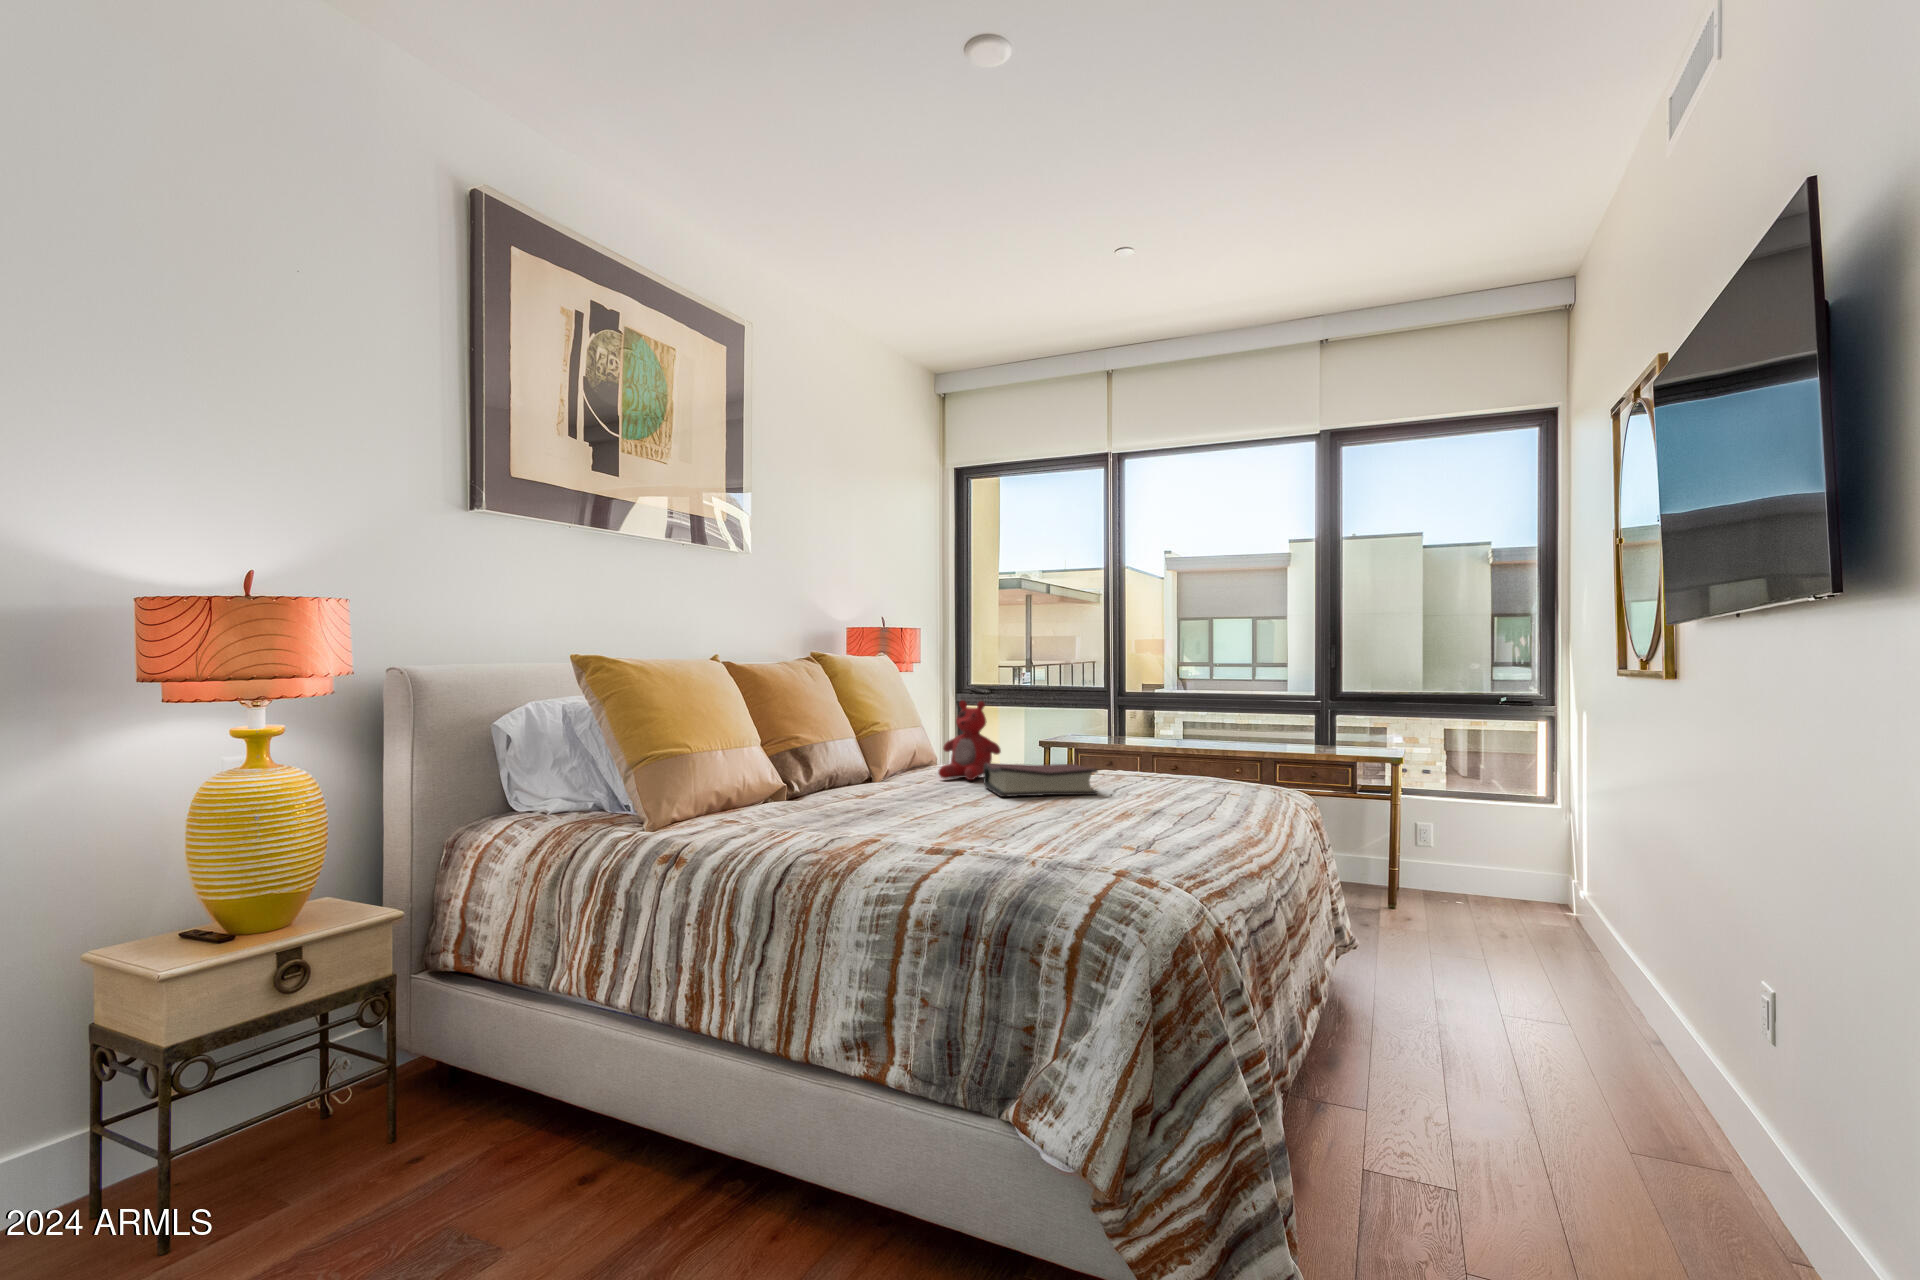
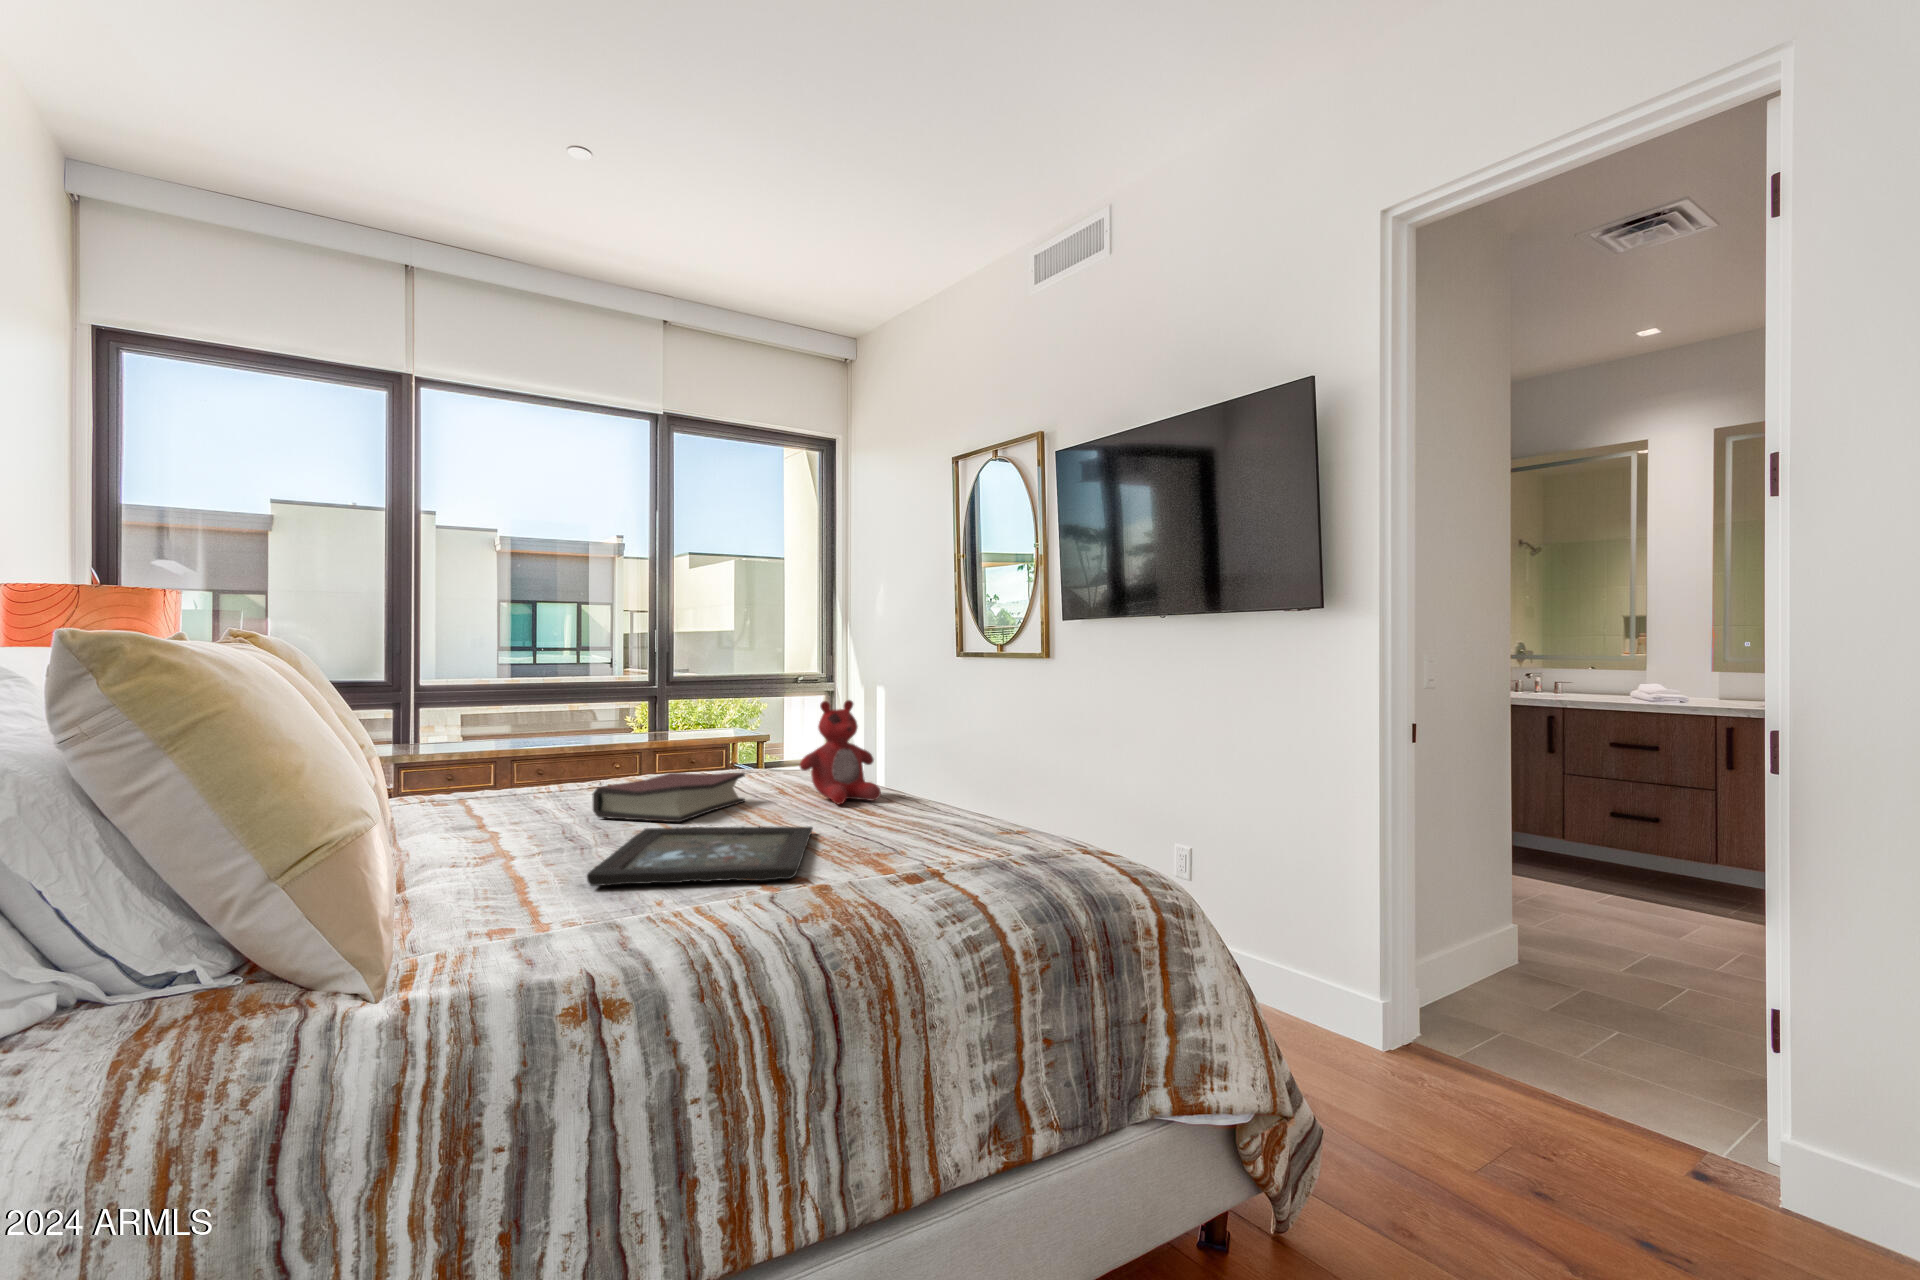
stuffed bear: present [938,700,1001,780] -> present [800,700,881,804]
tray: none [819,793,1026,830] -> present [587,826,813,886]

